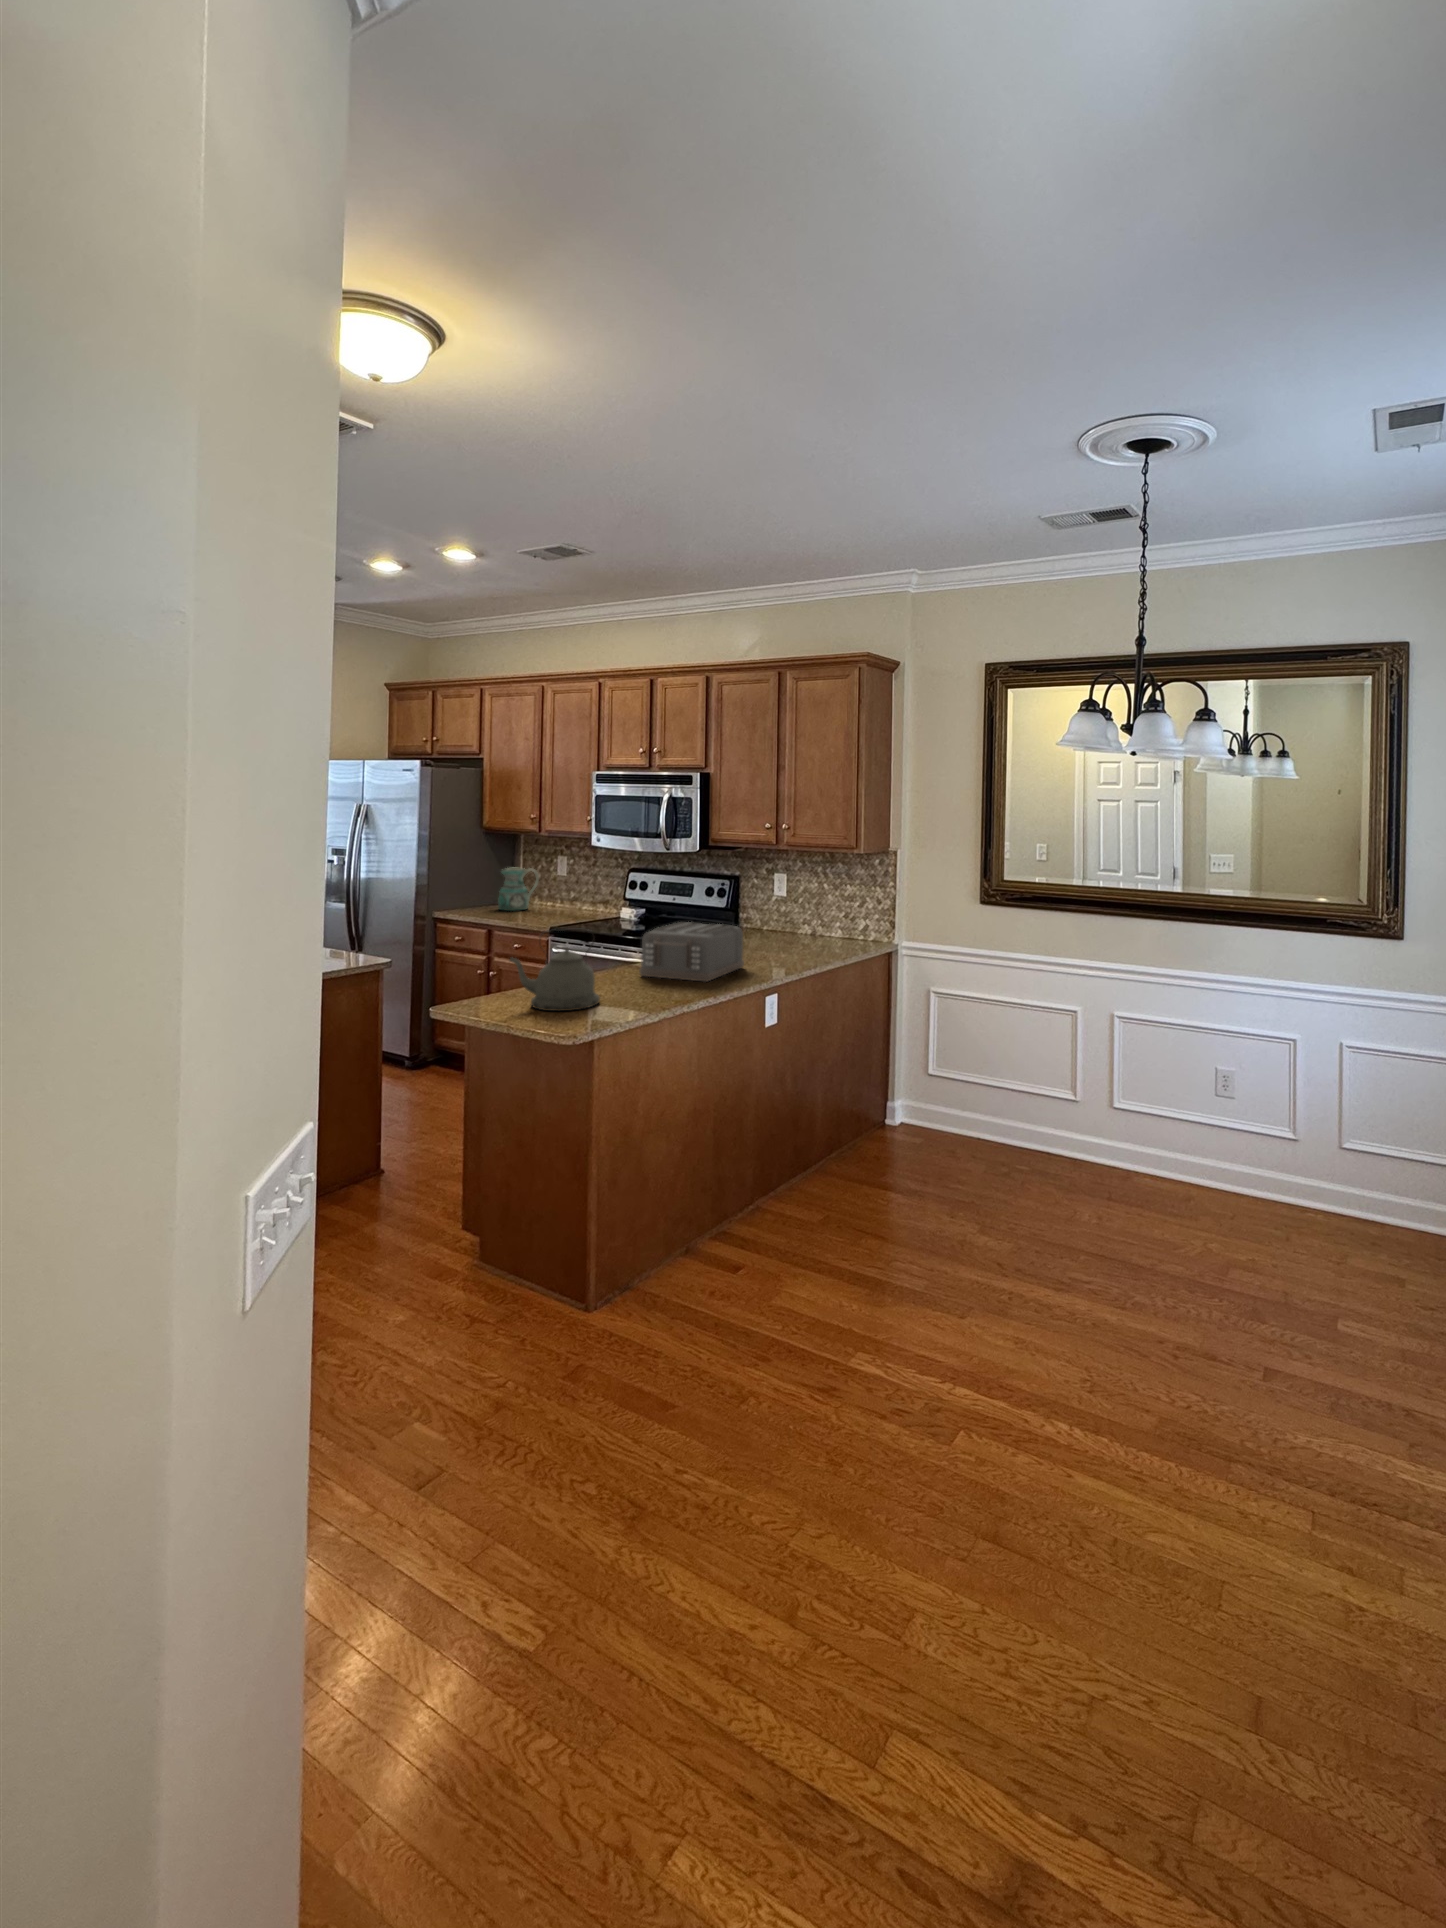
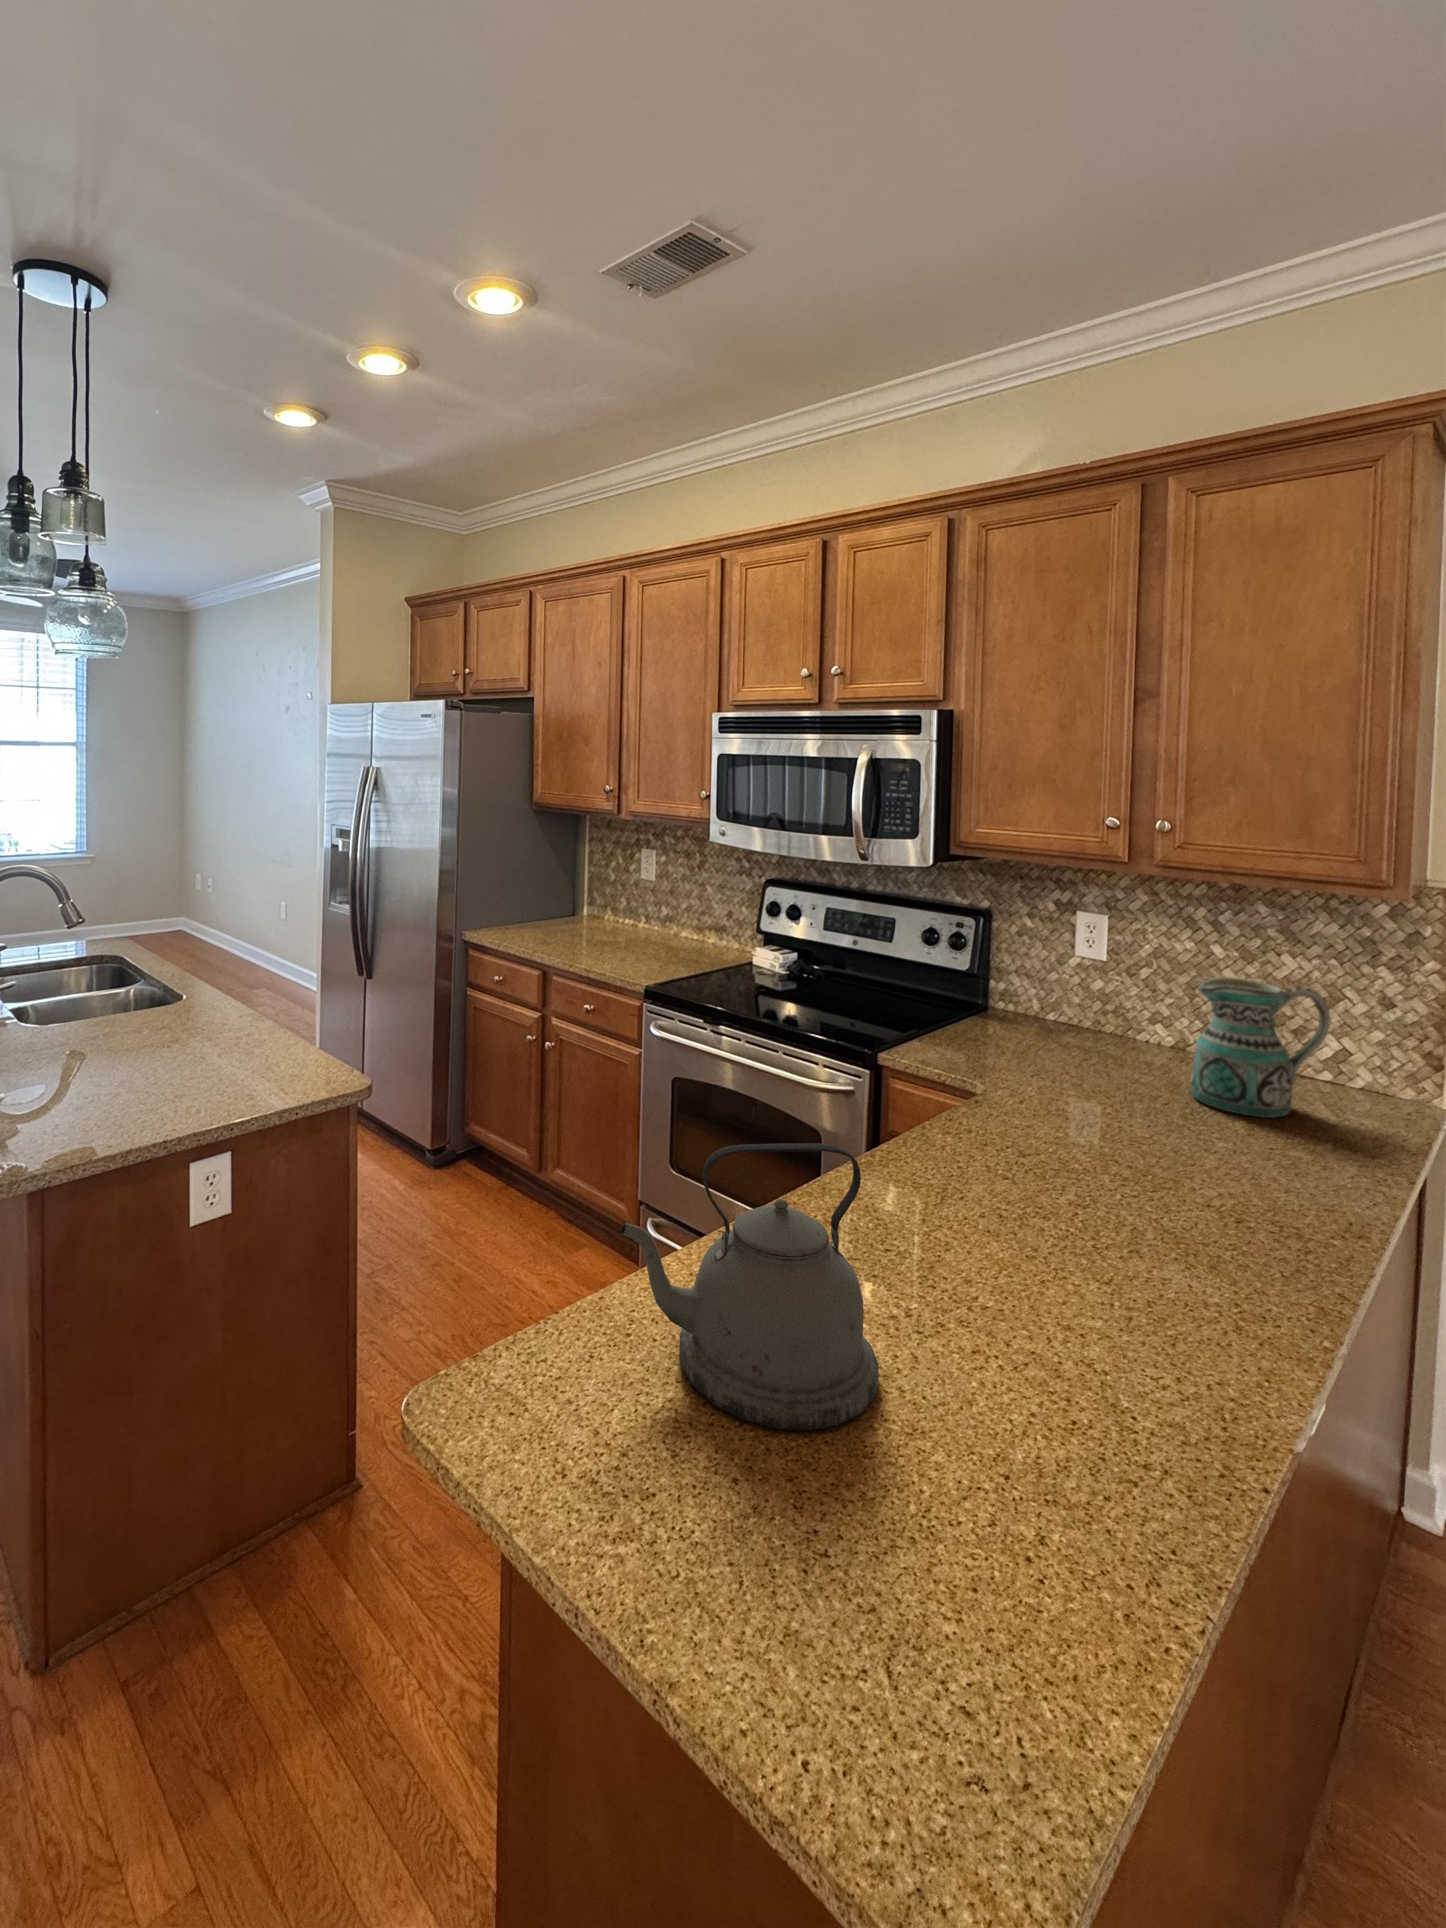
ceramic pitcher: present [498,868,539,911] -> present [1191,977,1330,1118]
toaster: present [639,922,744,982] -> none [901,1050,1149,1261]

